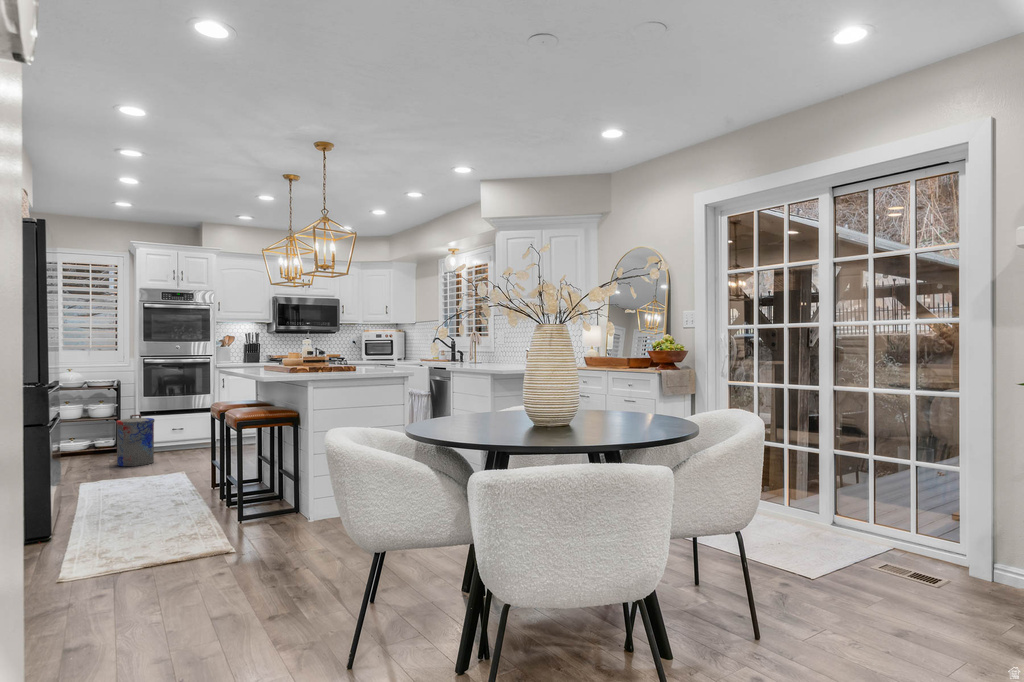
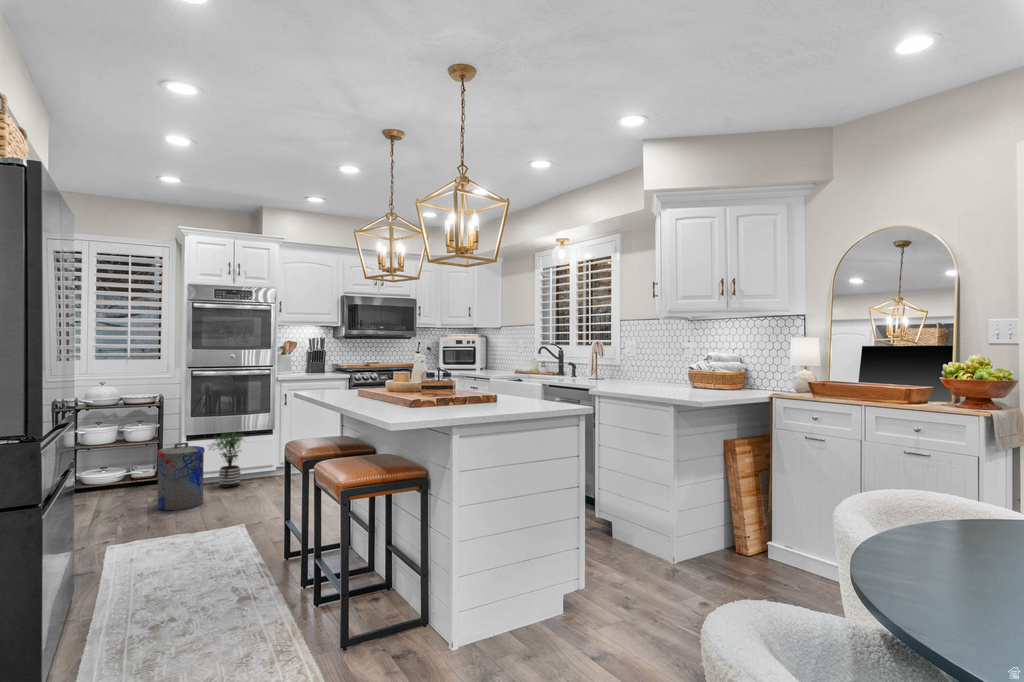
potted plant: none [157,408,193,454] -> present [211,434,244,488]

